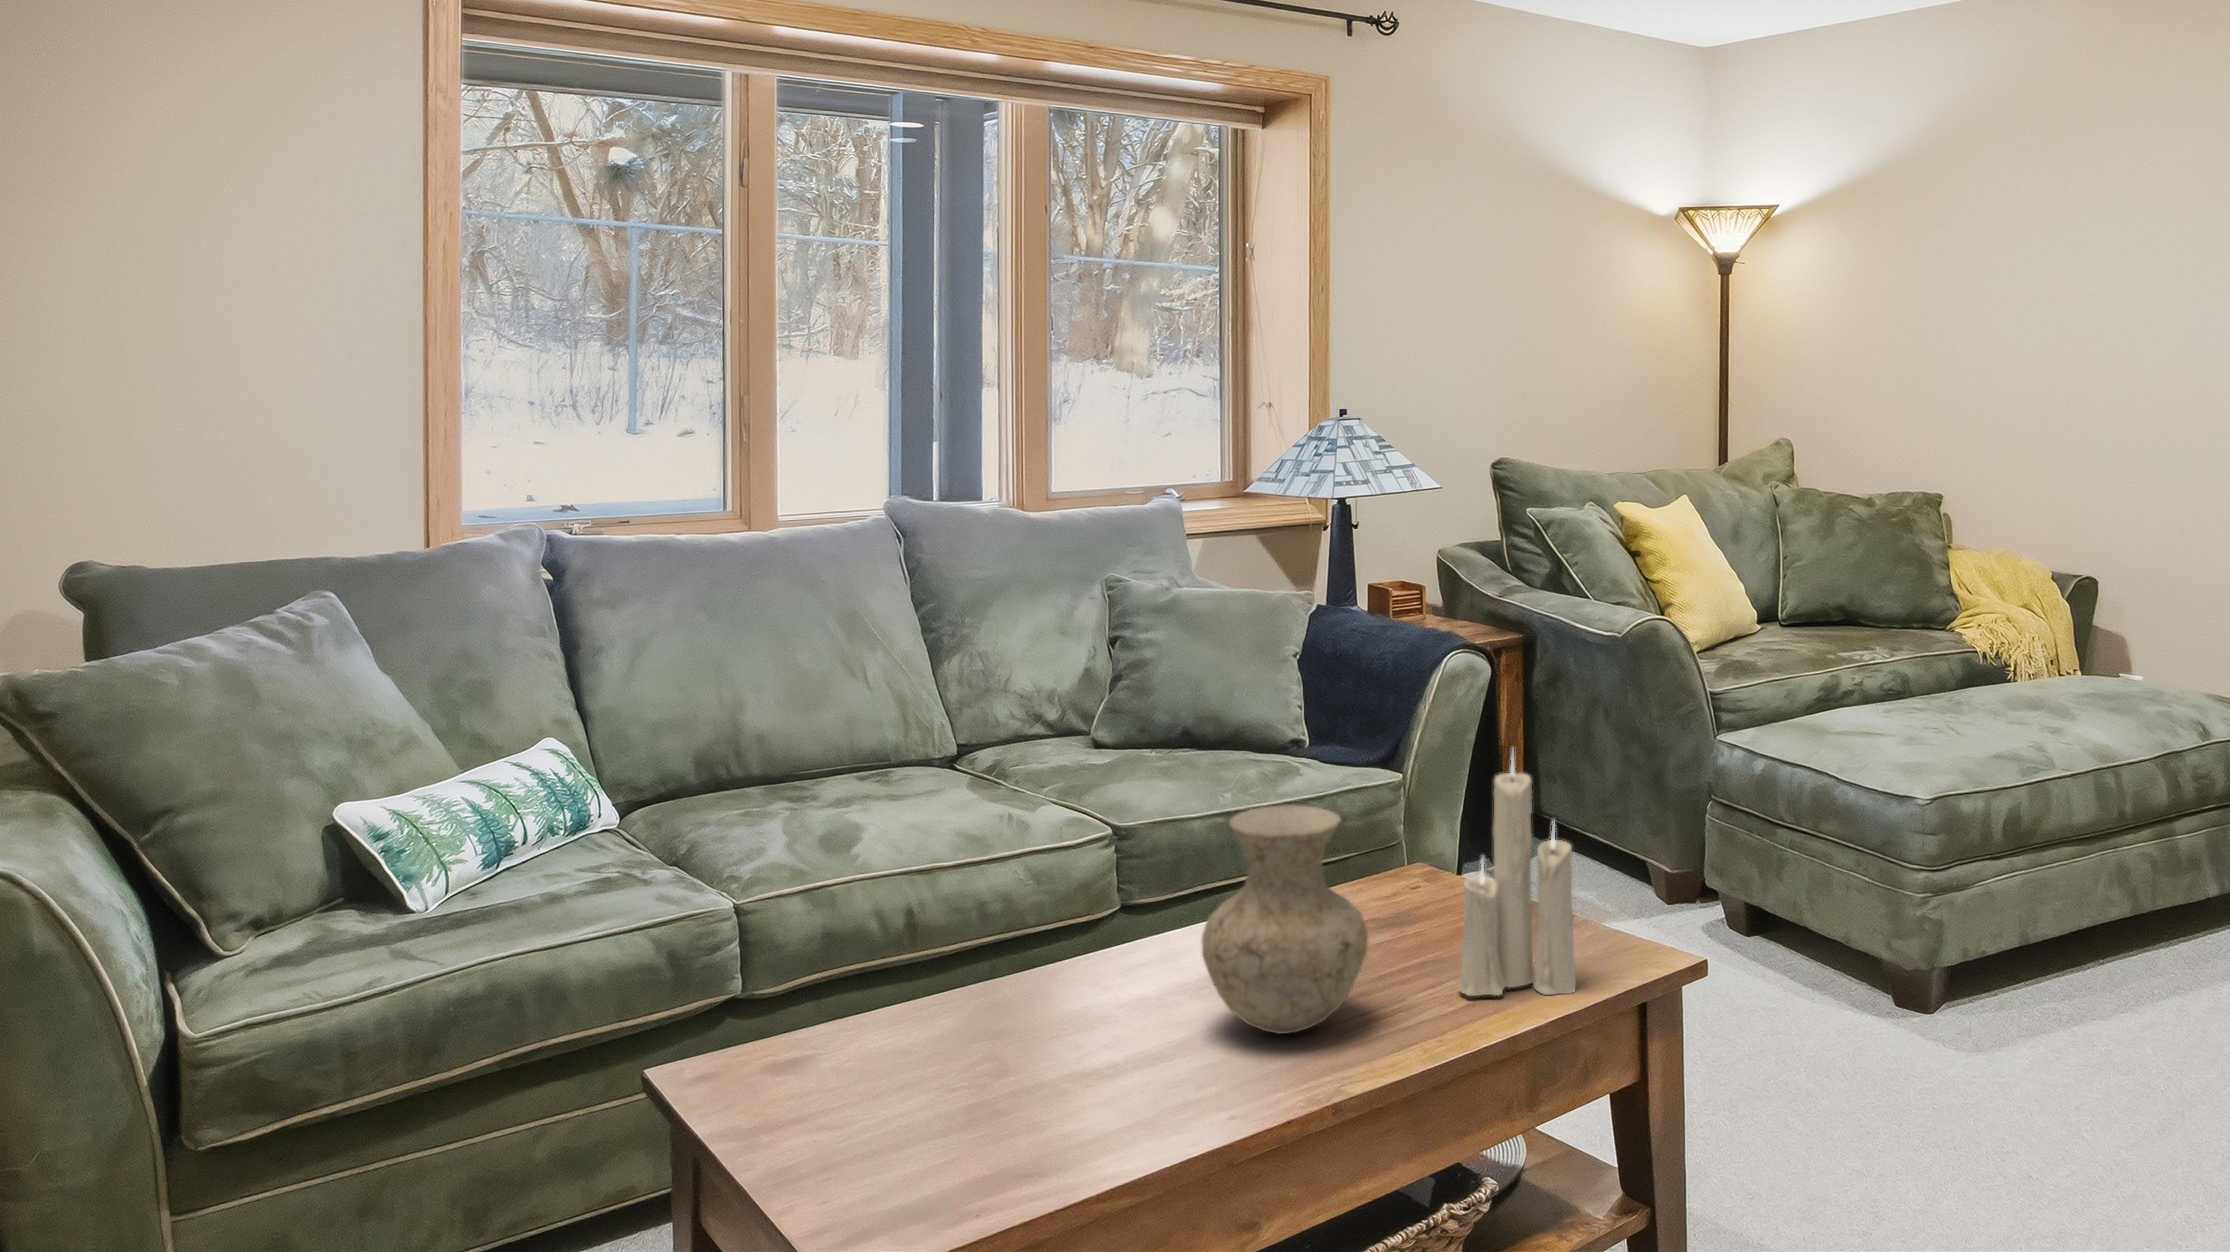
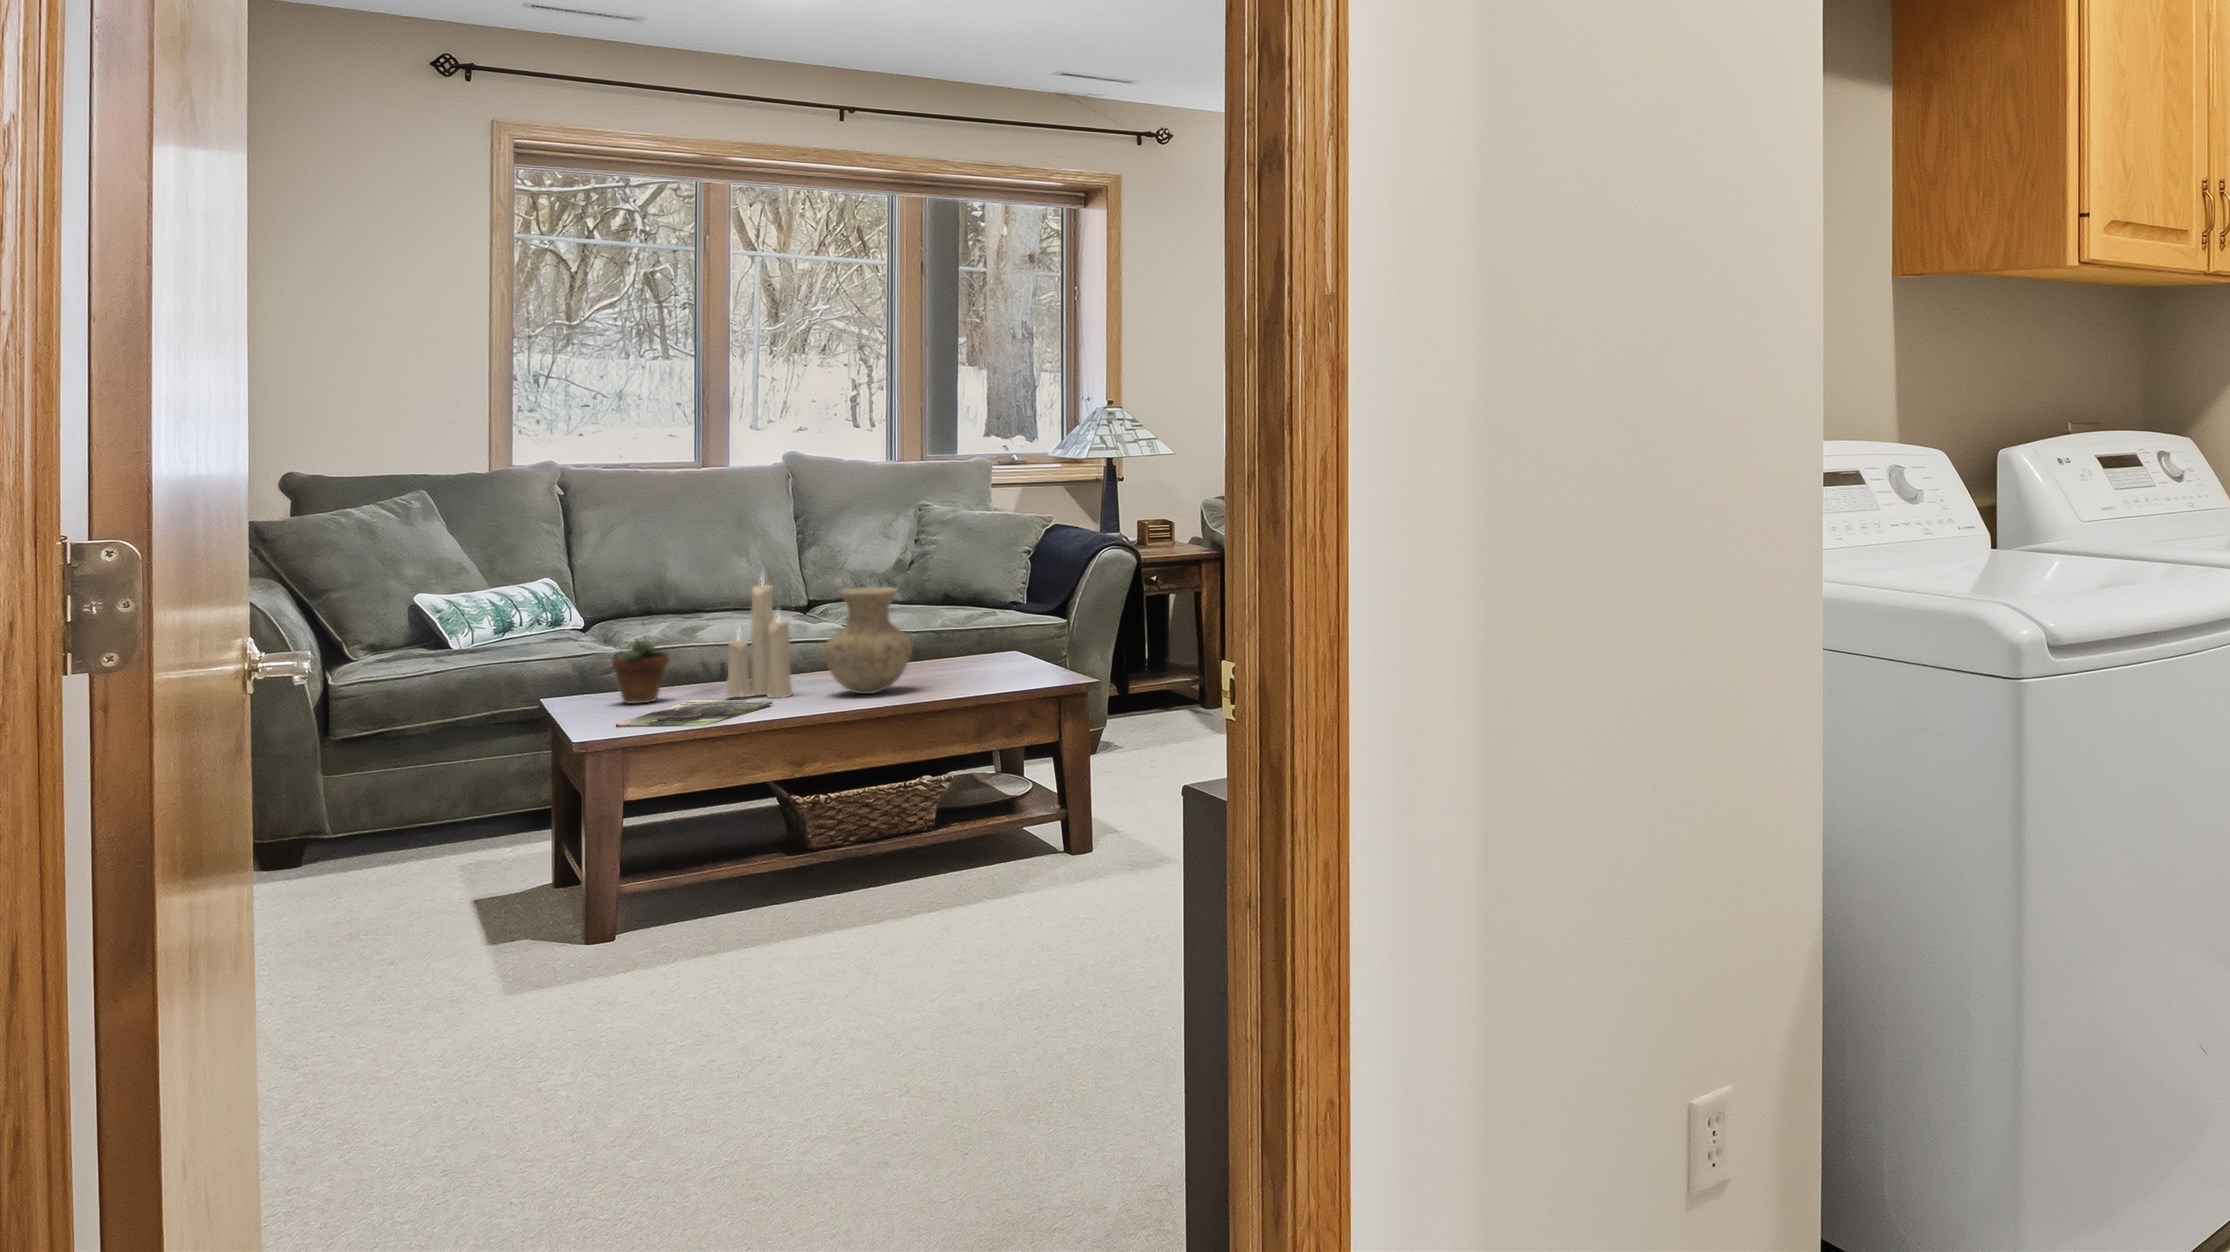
candle: present [1458,758,1576,996] -> present [725,584,793,698]
succulent plant: none [773,888,884,1071] -> present [612,619,669,703]
magazine: none [862,1075,1138,1209] -> present [616,700,773,727]

